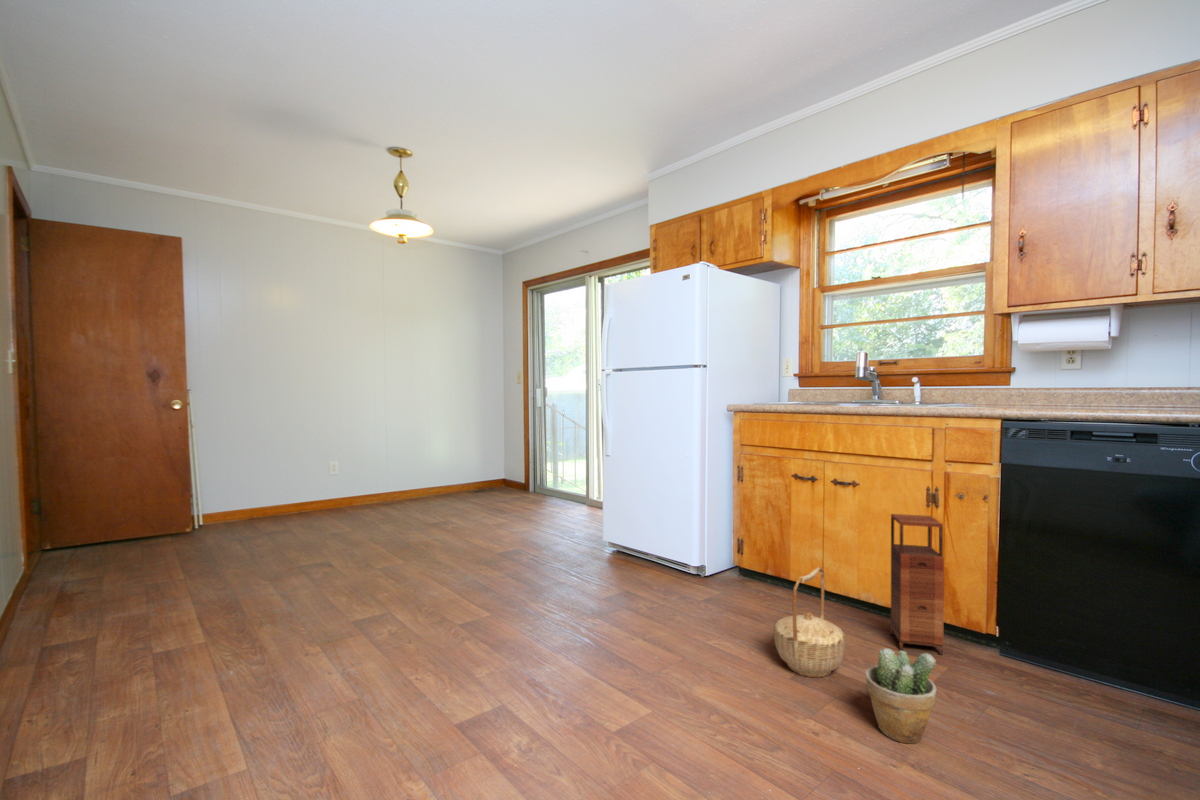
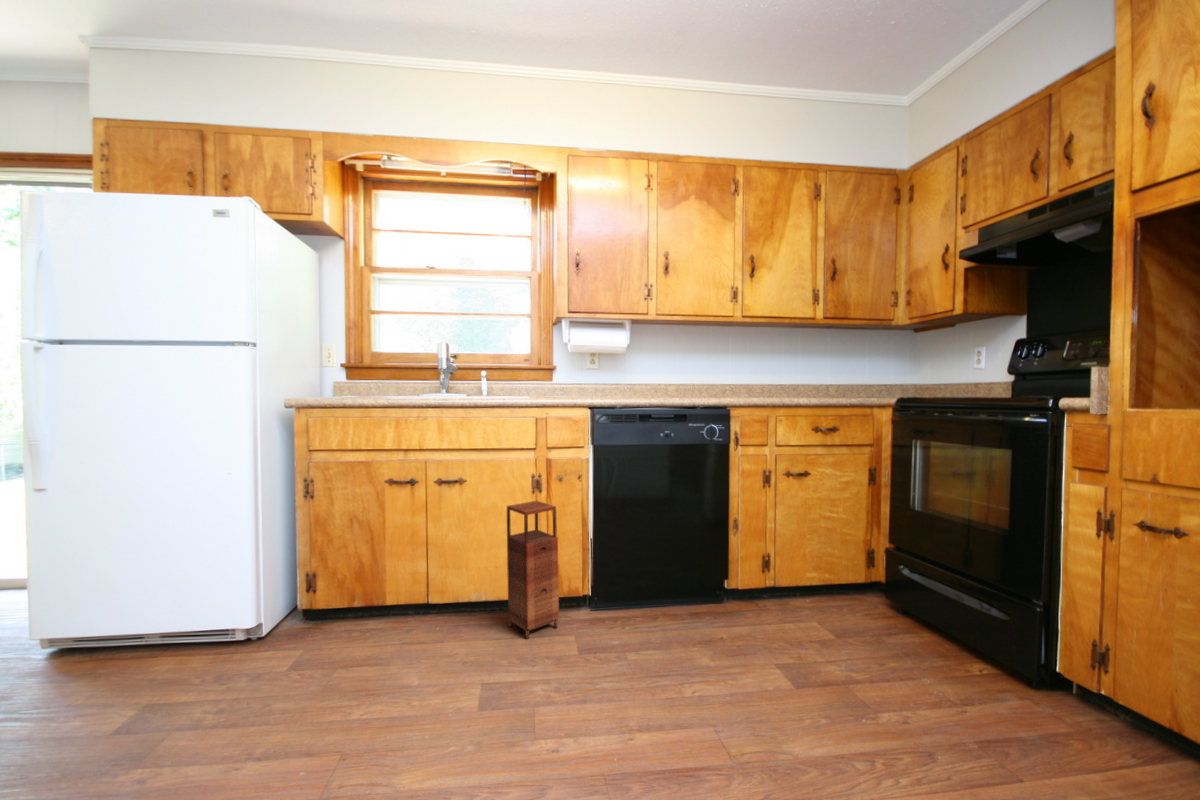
basket: present [774,567,845,677] -> none [427,583,507,718]
potted plant: present [866,648,937,743] -> none [558,637,621,739]

